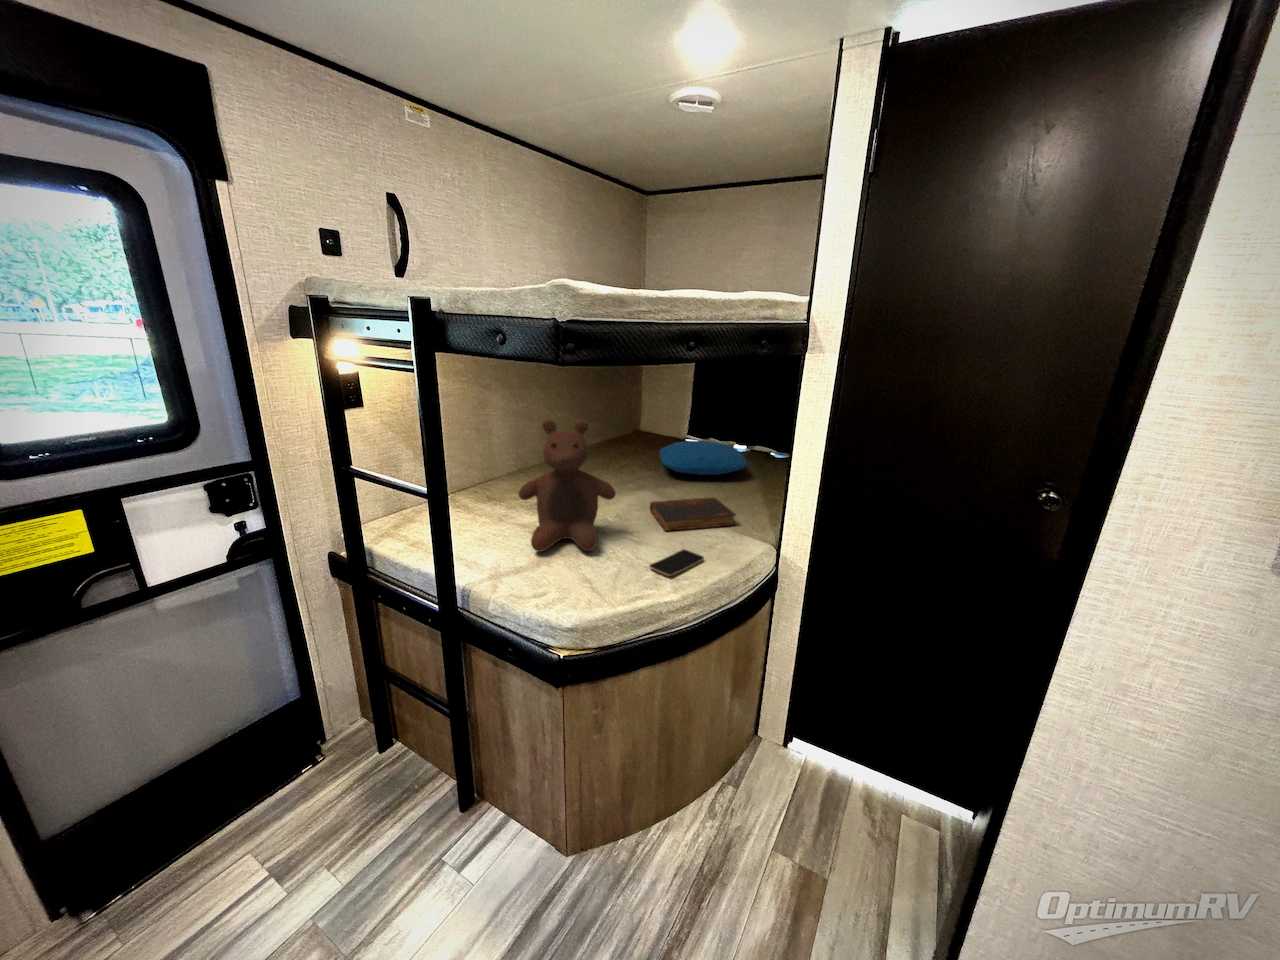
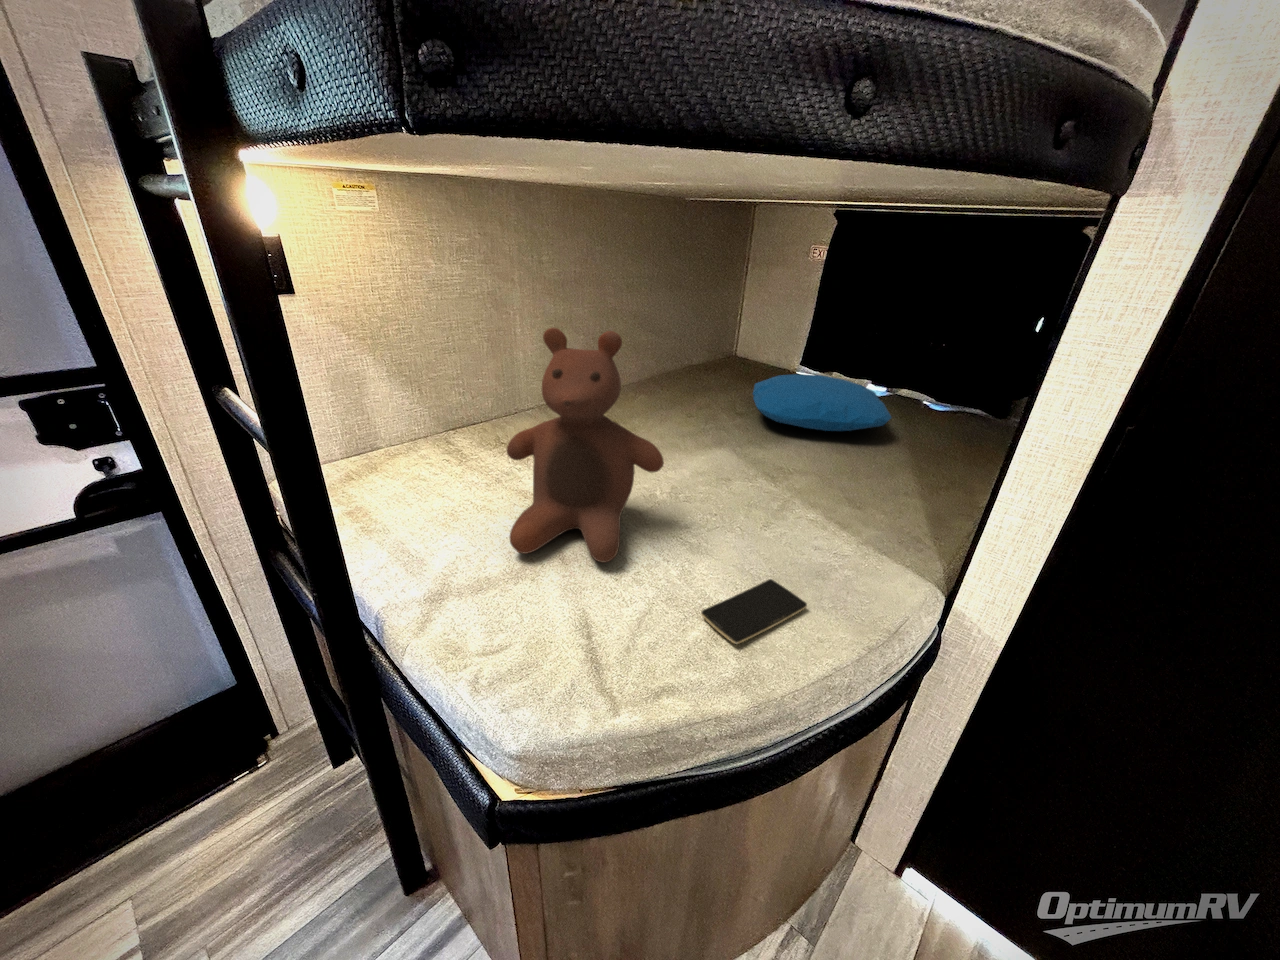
book: present [650,497,736,531] -> none [724,473,872,532]

